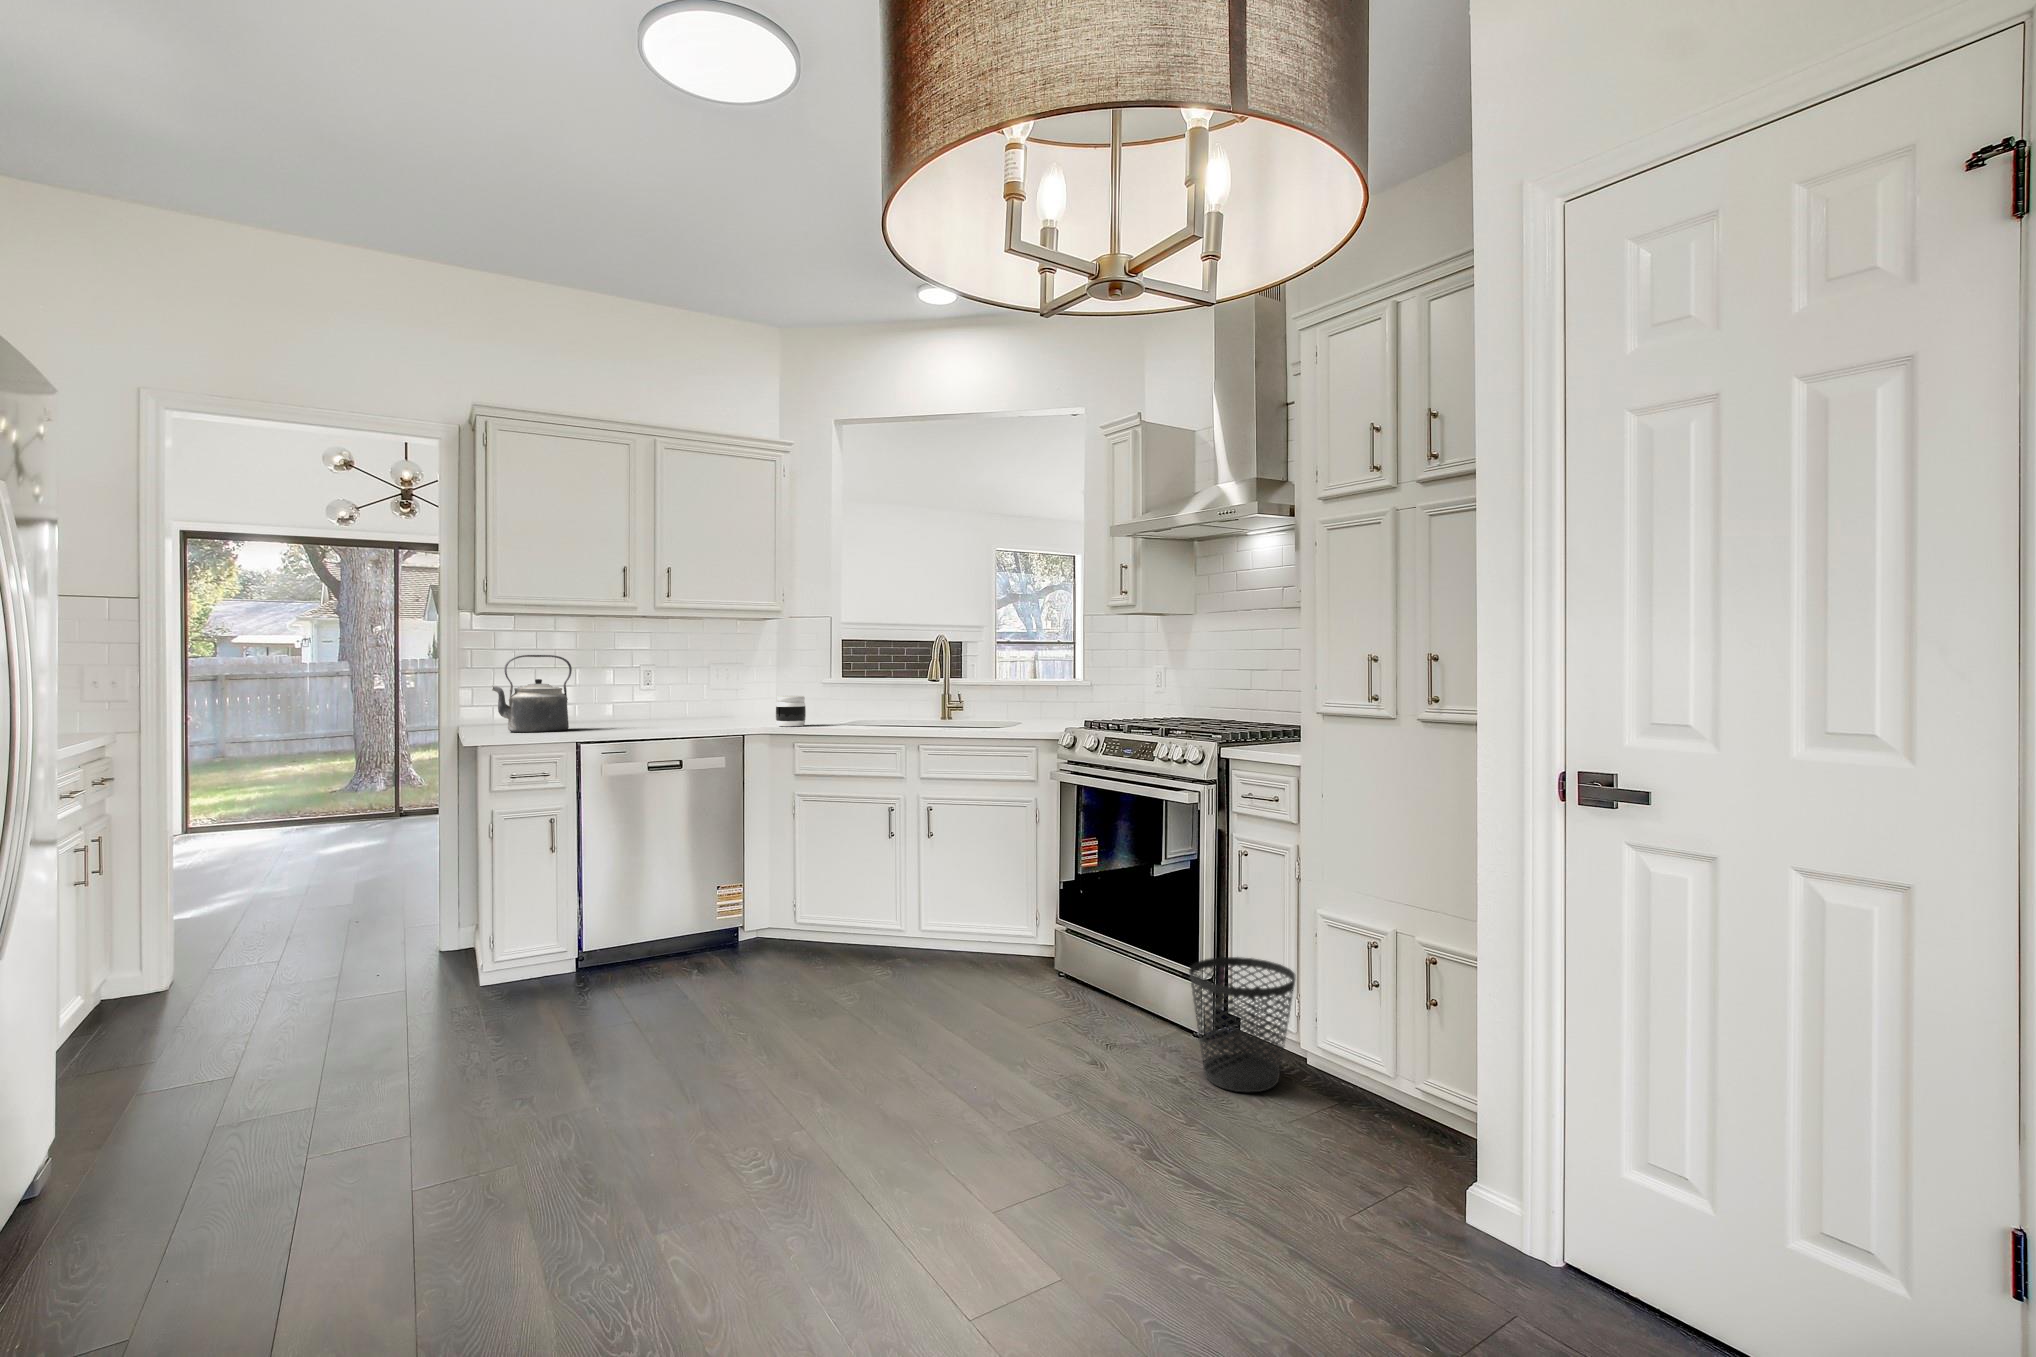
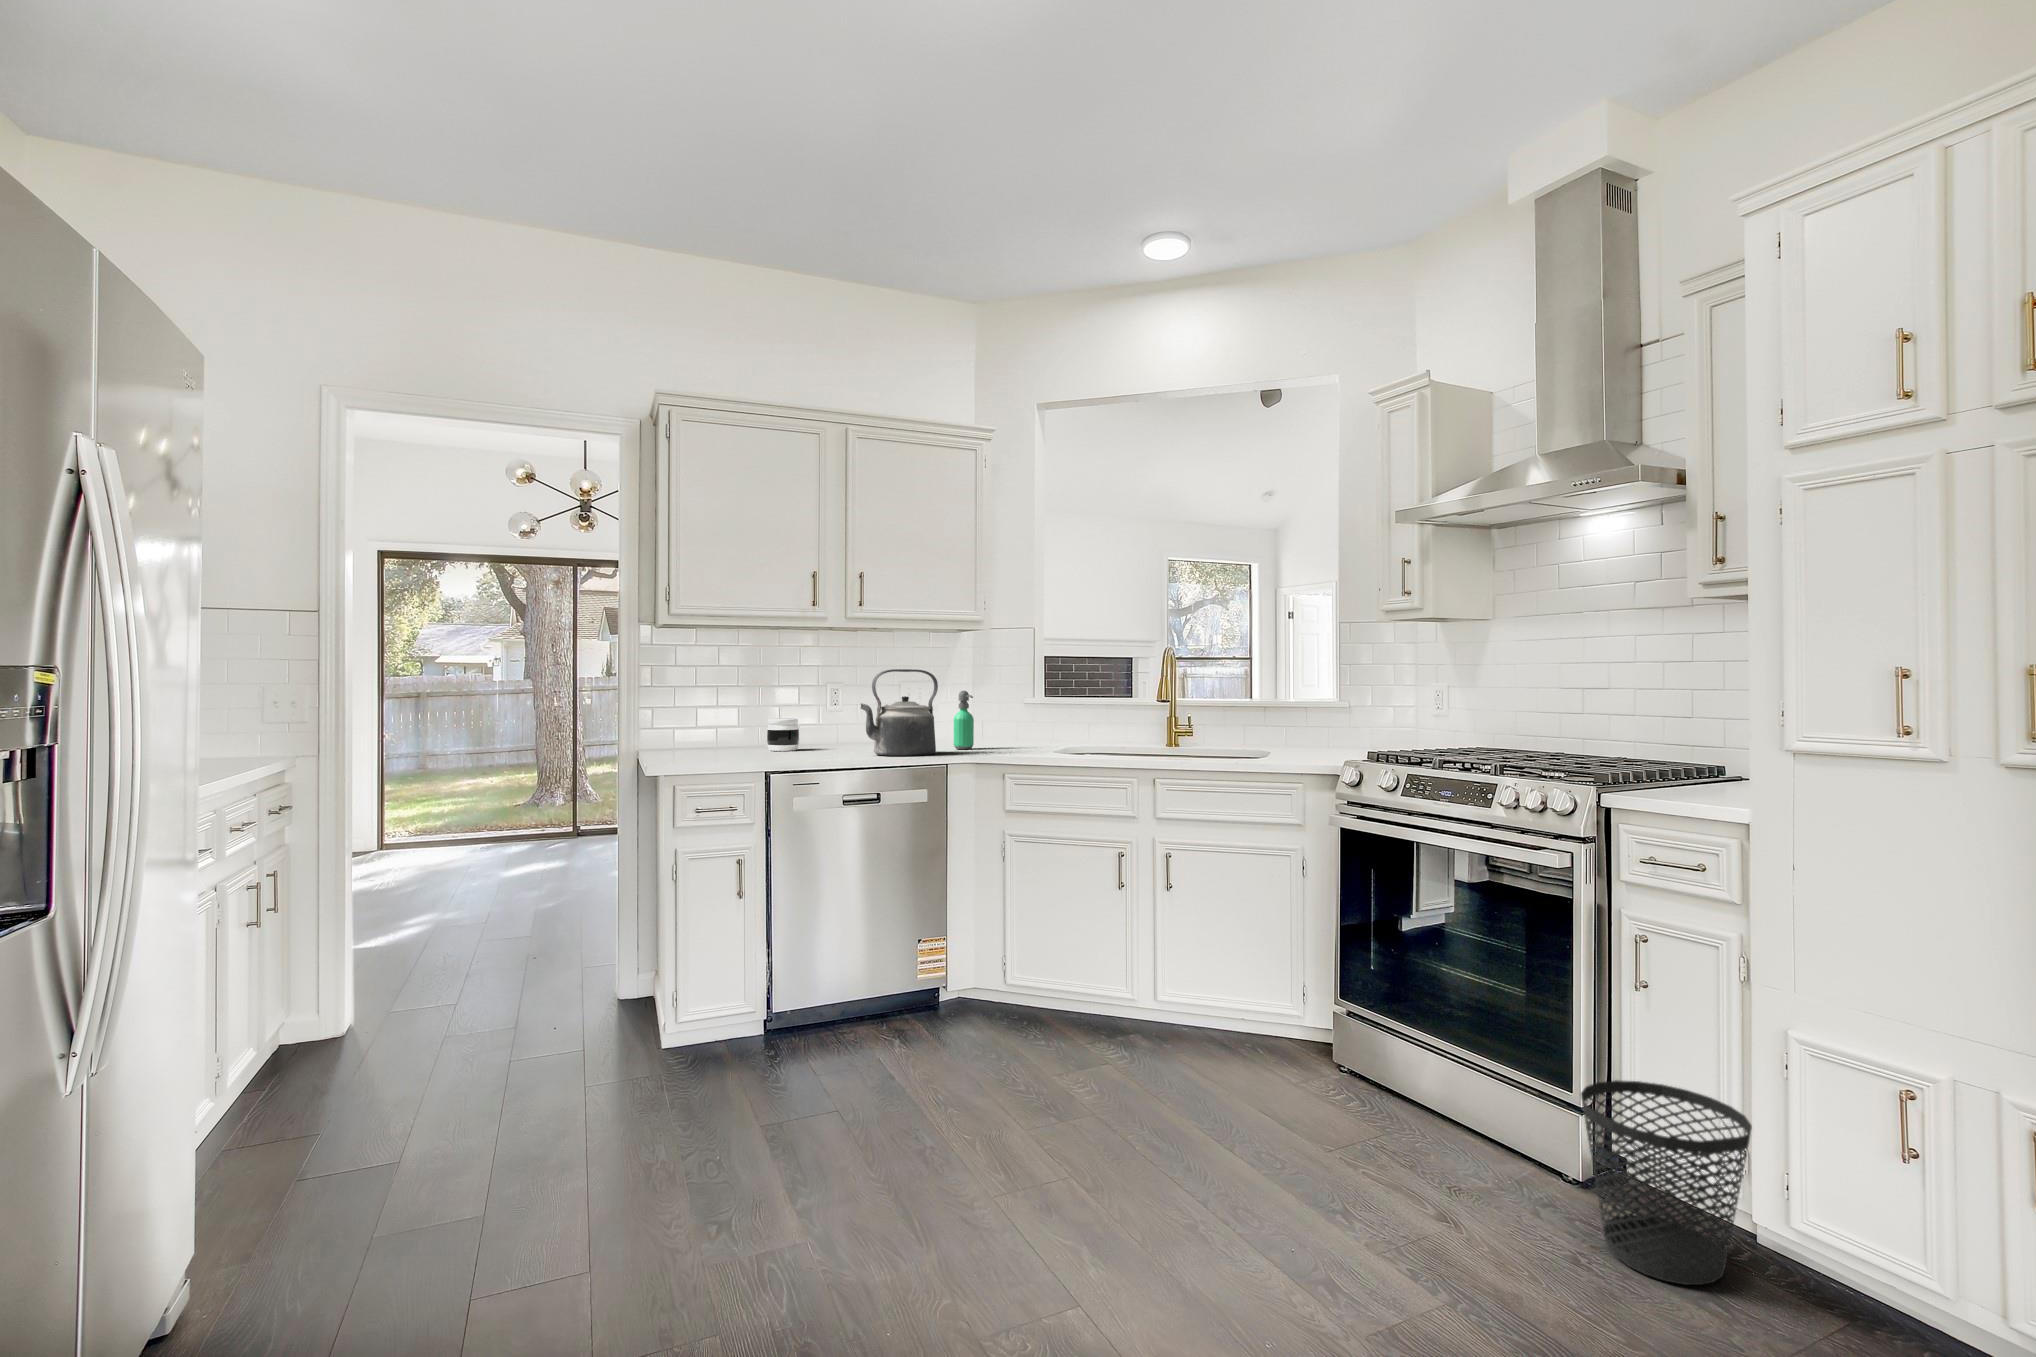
kettle: present [492,655,572,732] -> present [860,669,938,756]
soap dispenser: none [751,672,769,723] -> present [954,691,974,749]
jar: present [776,696,806,726] -> present [767,718,799,751]

